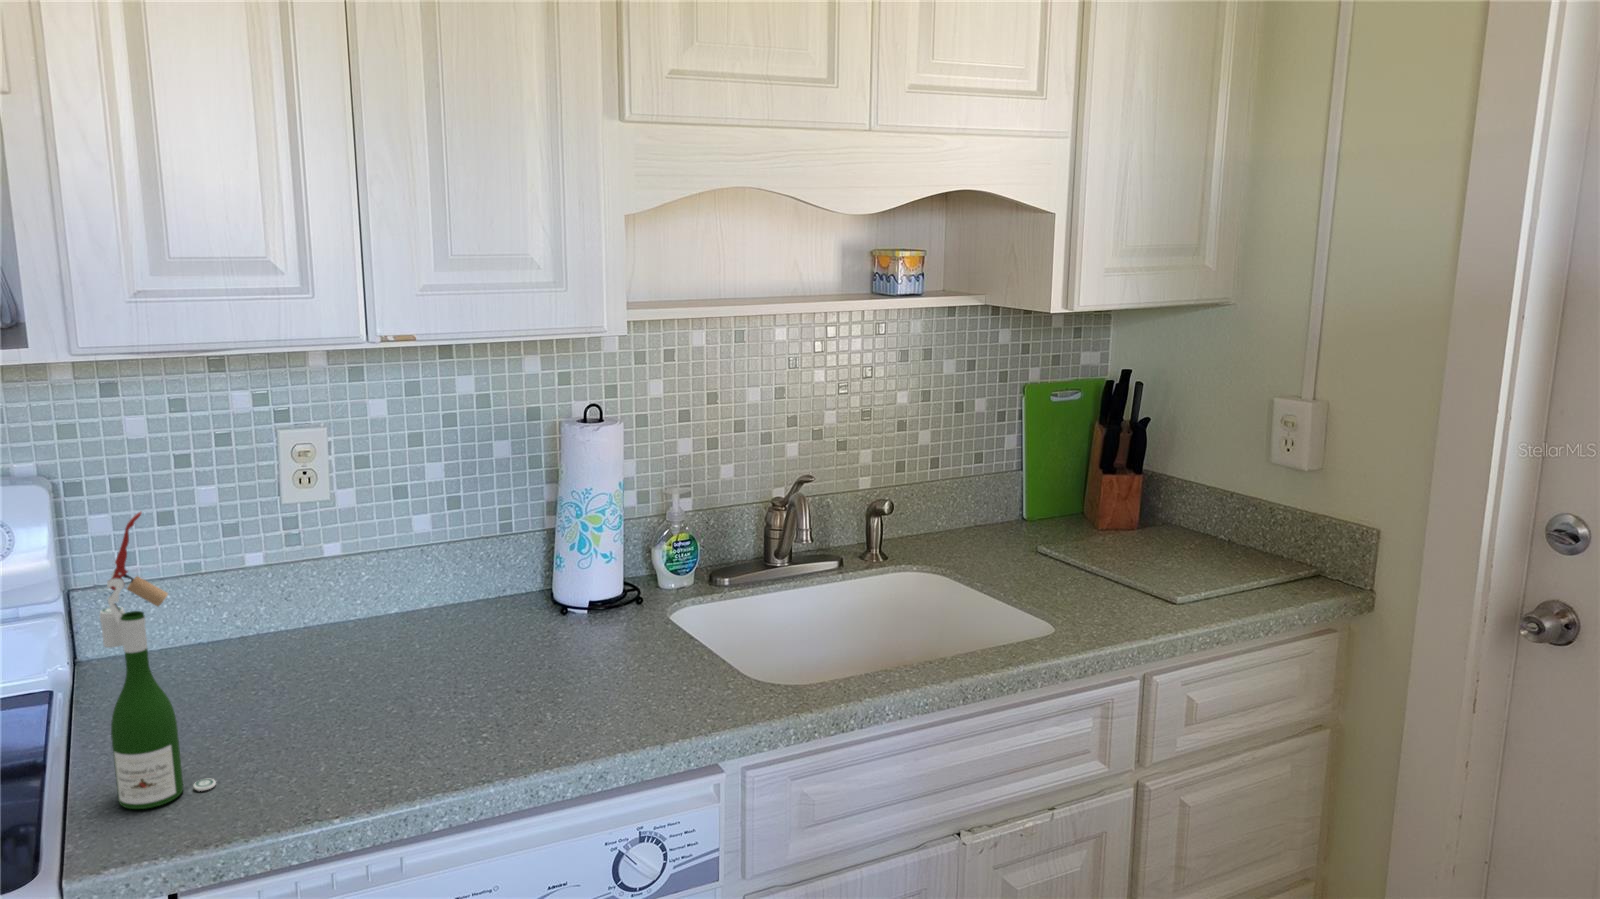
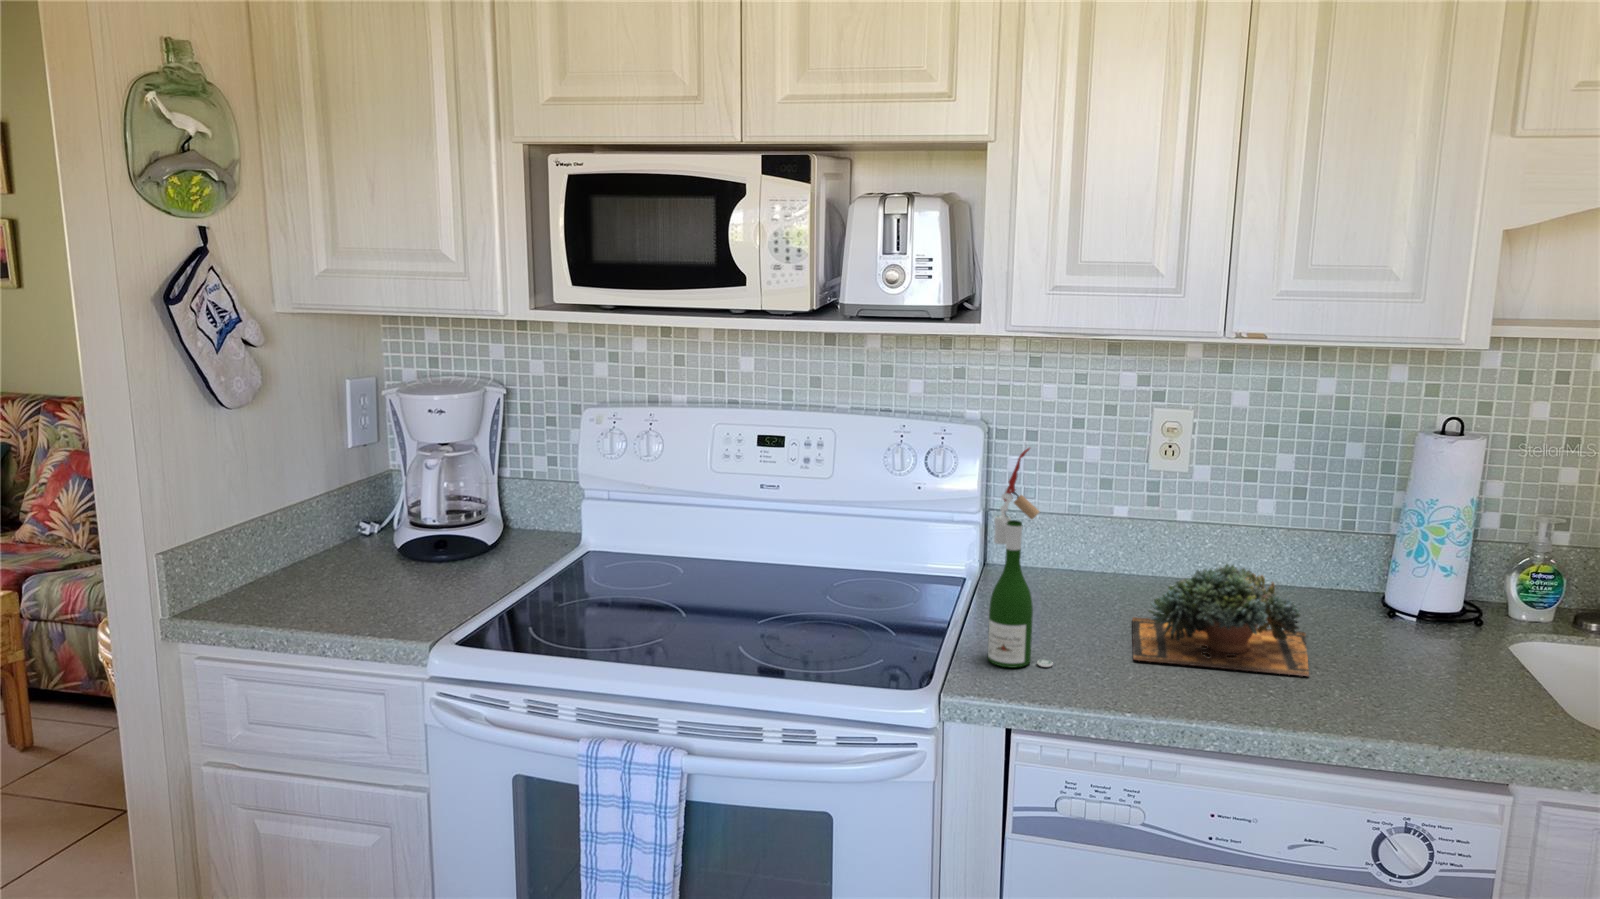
succulent plant: none [299,601,516,744] -> present [1132,564,1309,676]

